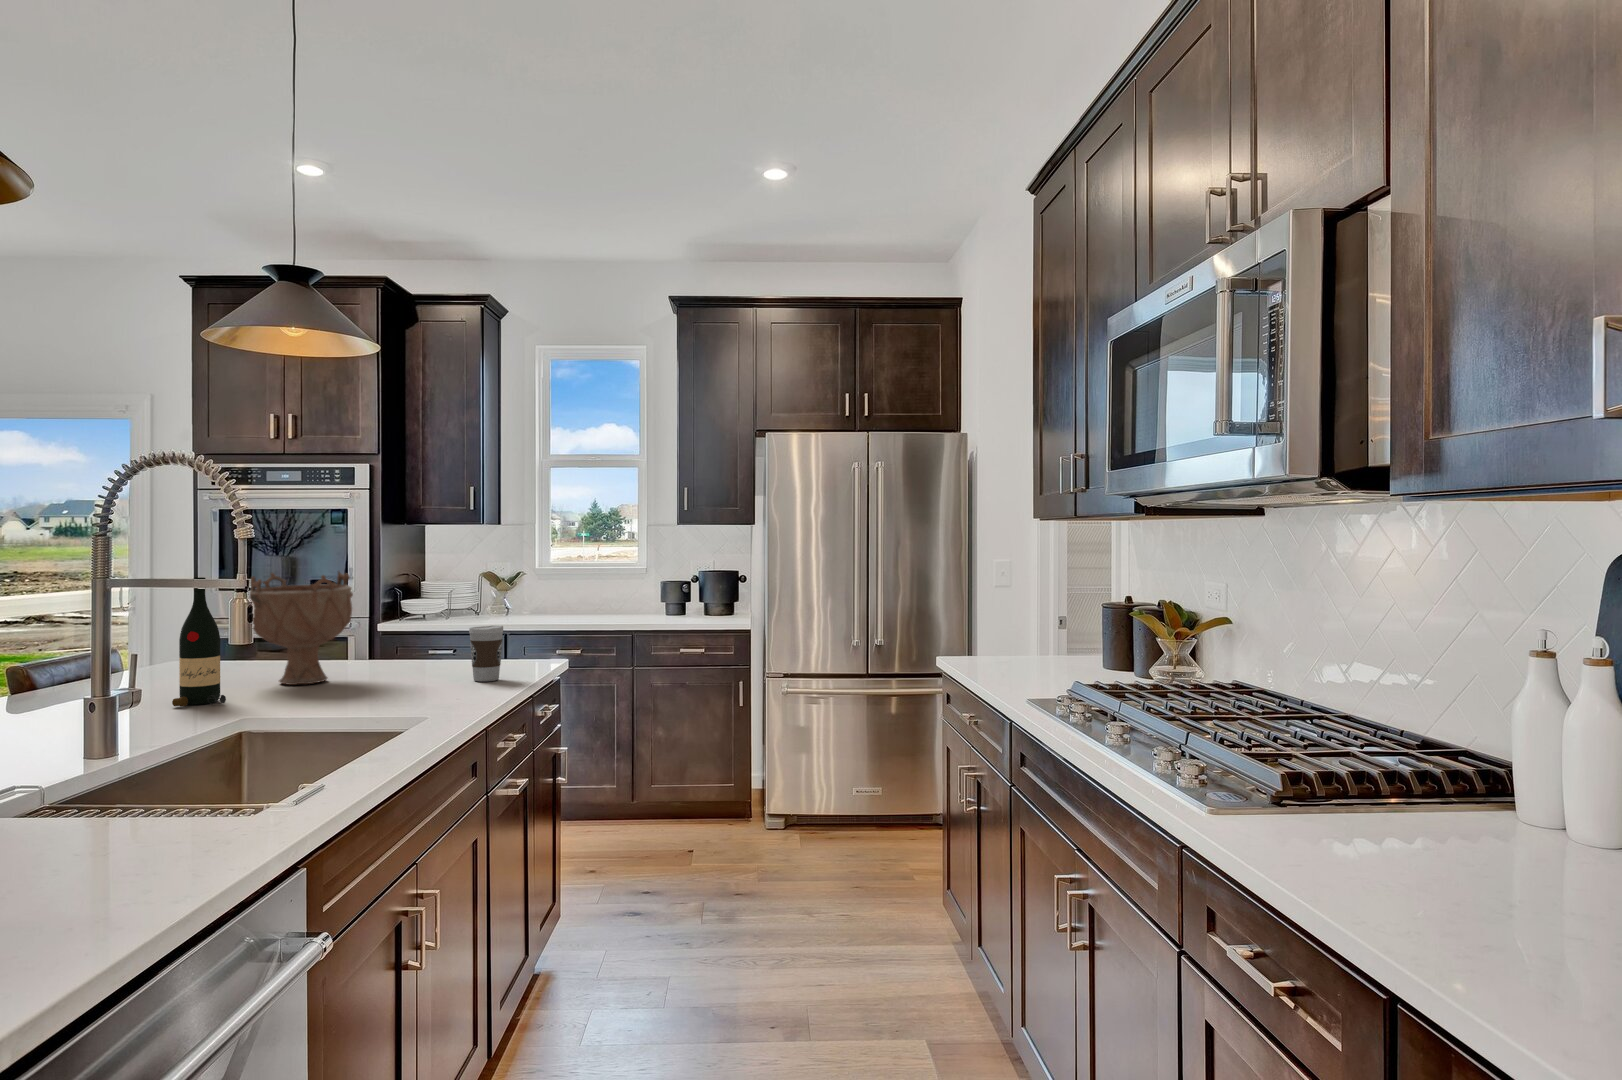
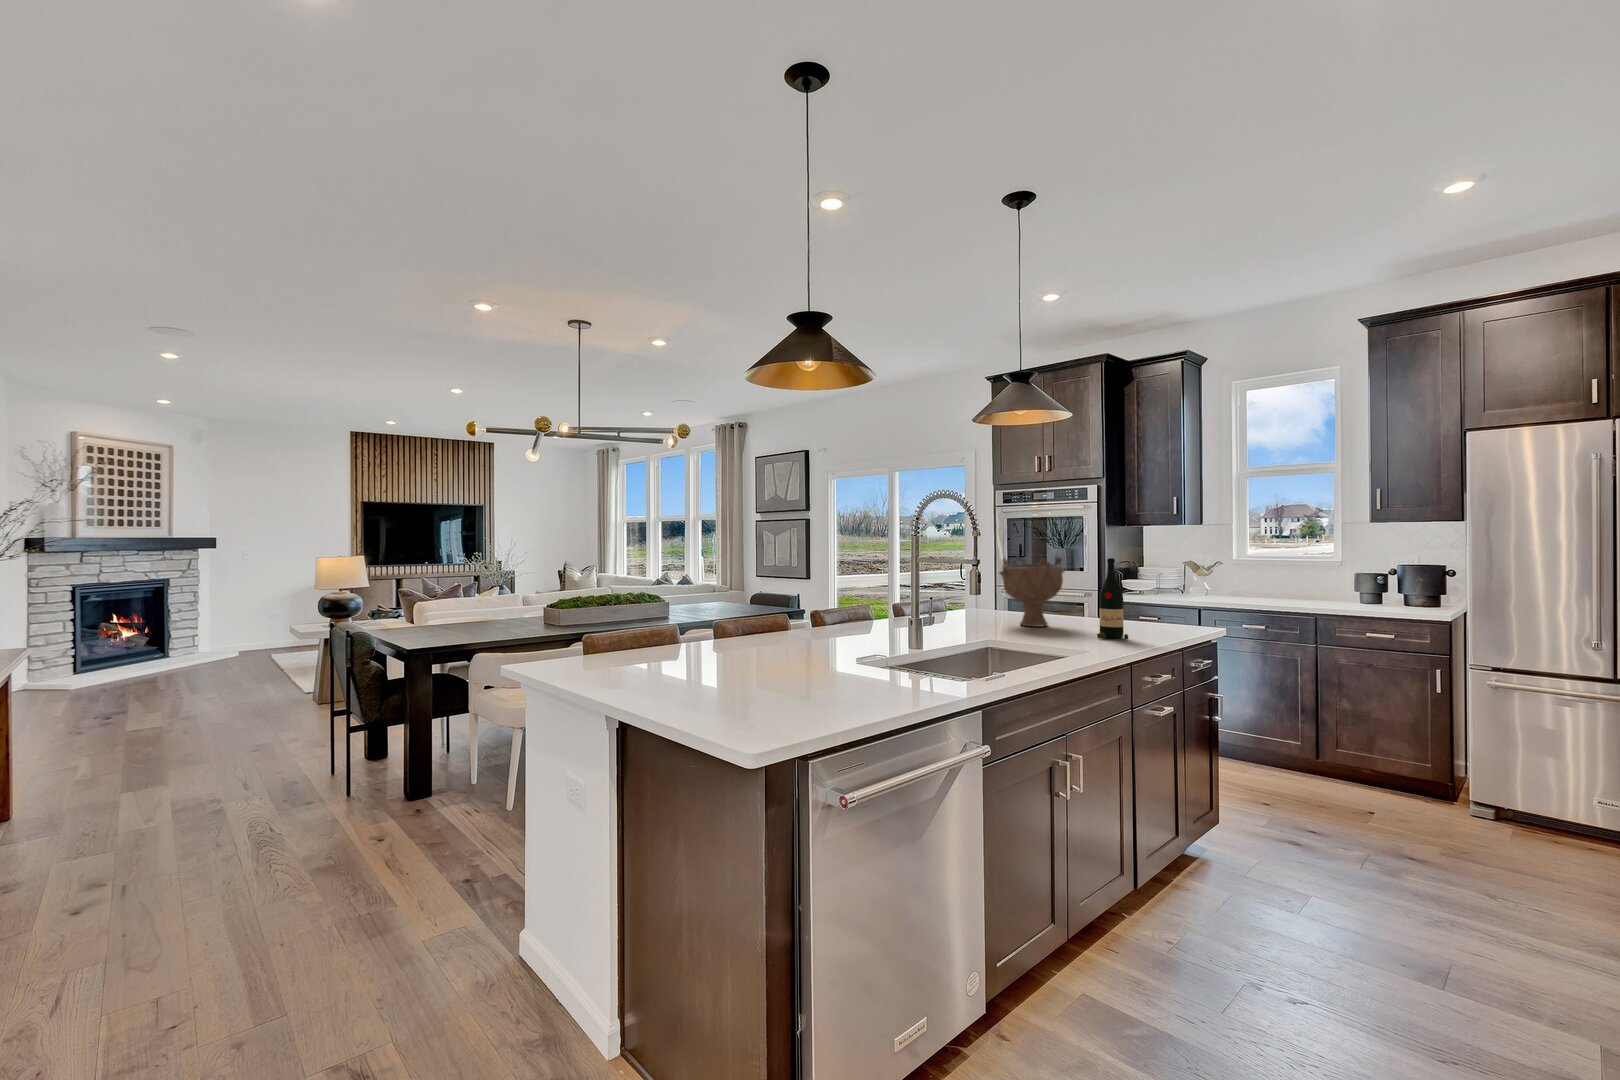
wine bottle: present [172,577,226,707] -> present [1097,558,1128,639]
coffee cup: present [469,625,503,682] -> none [1139,596,1166,636]

